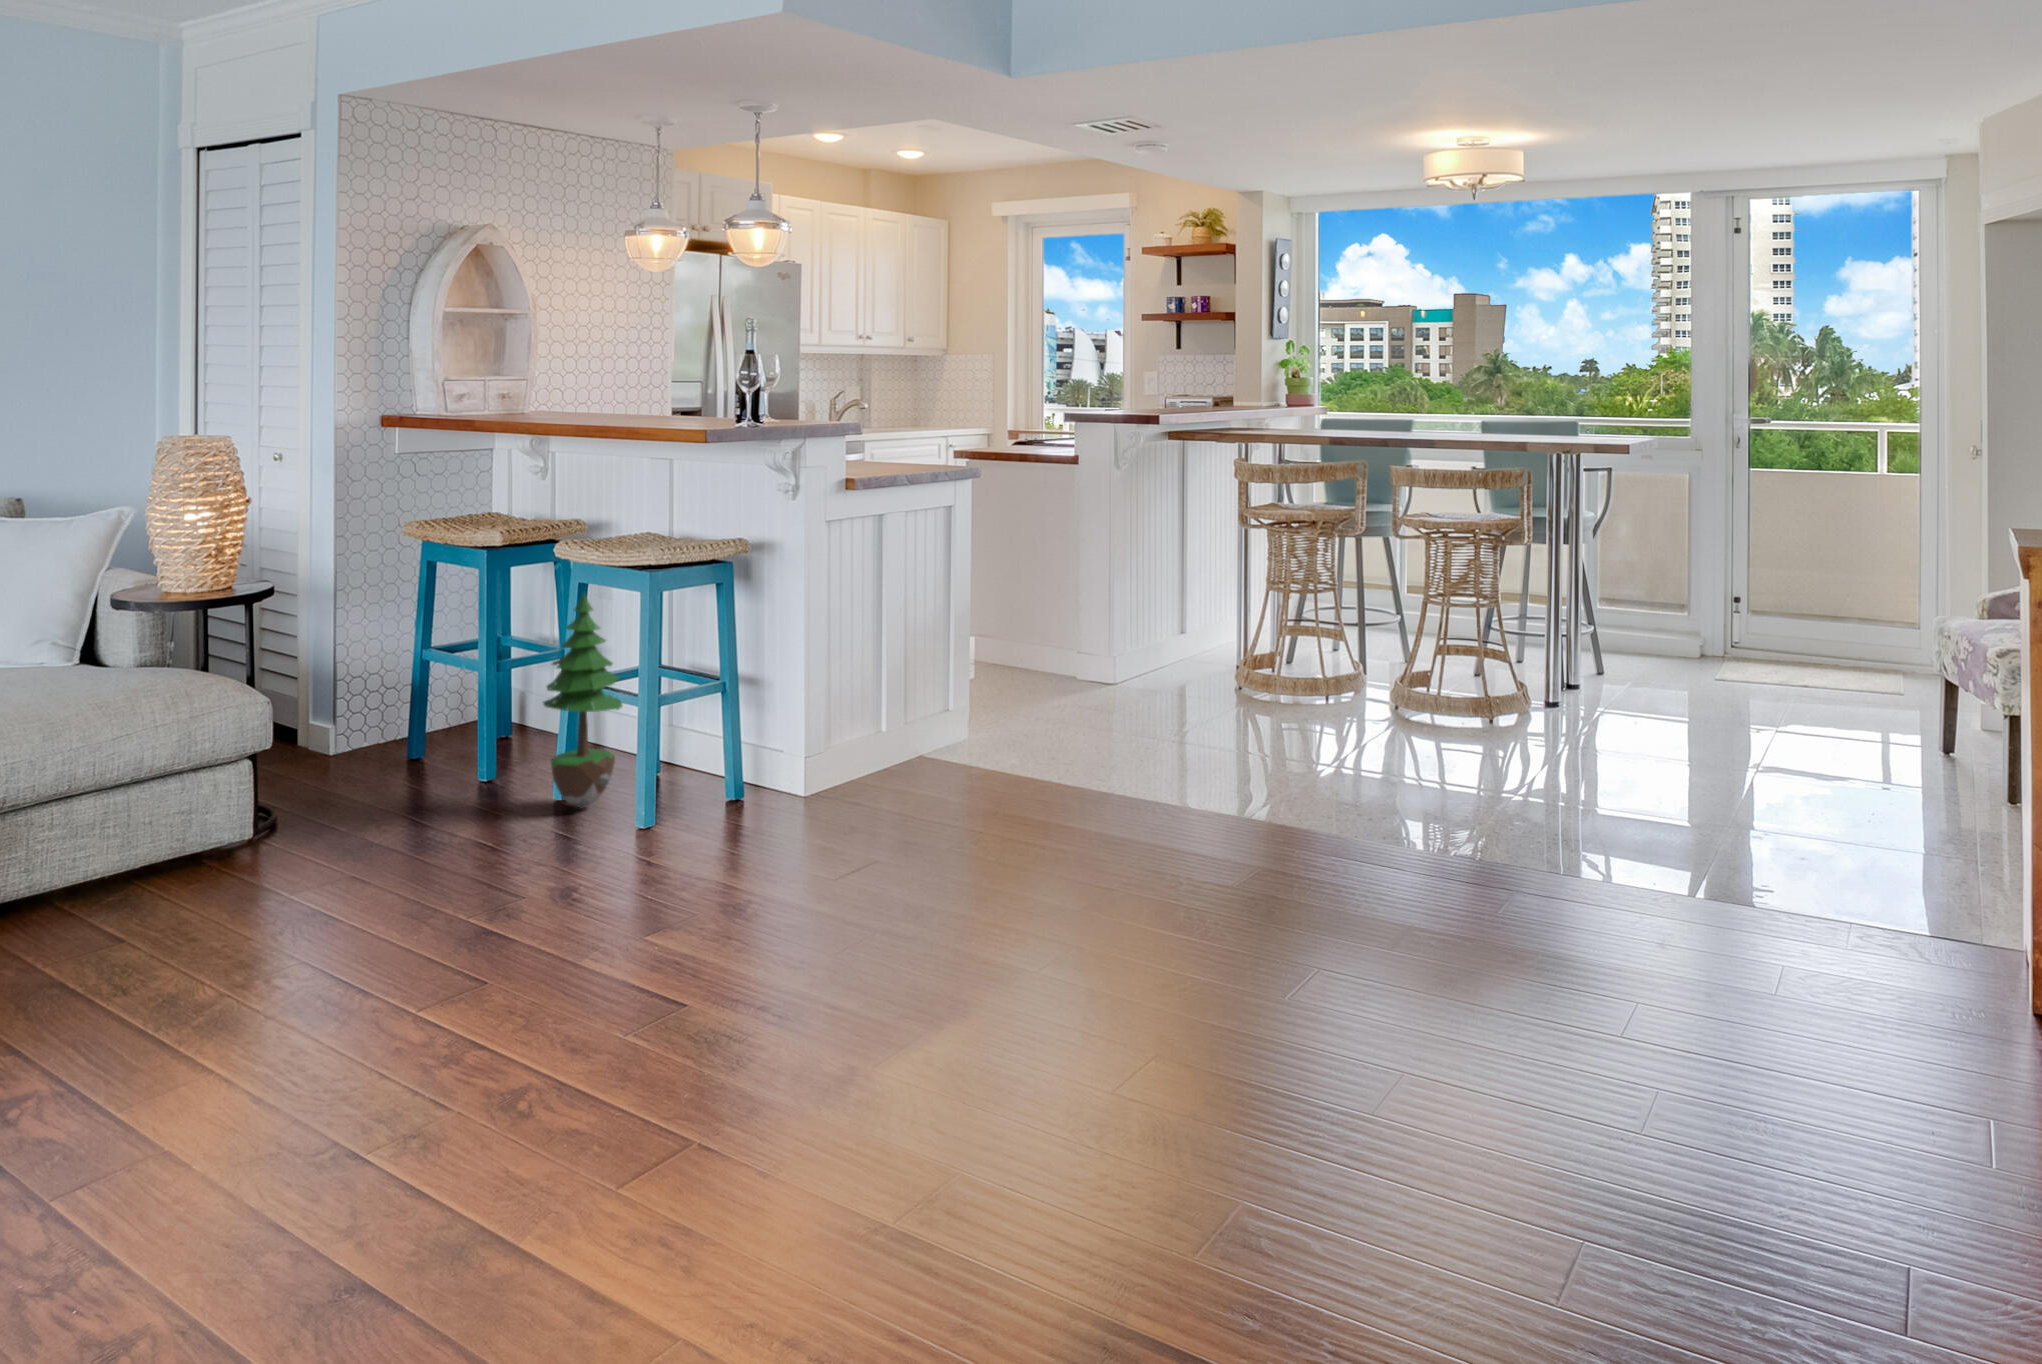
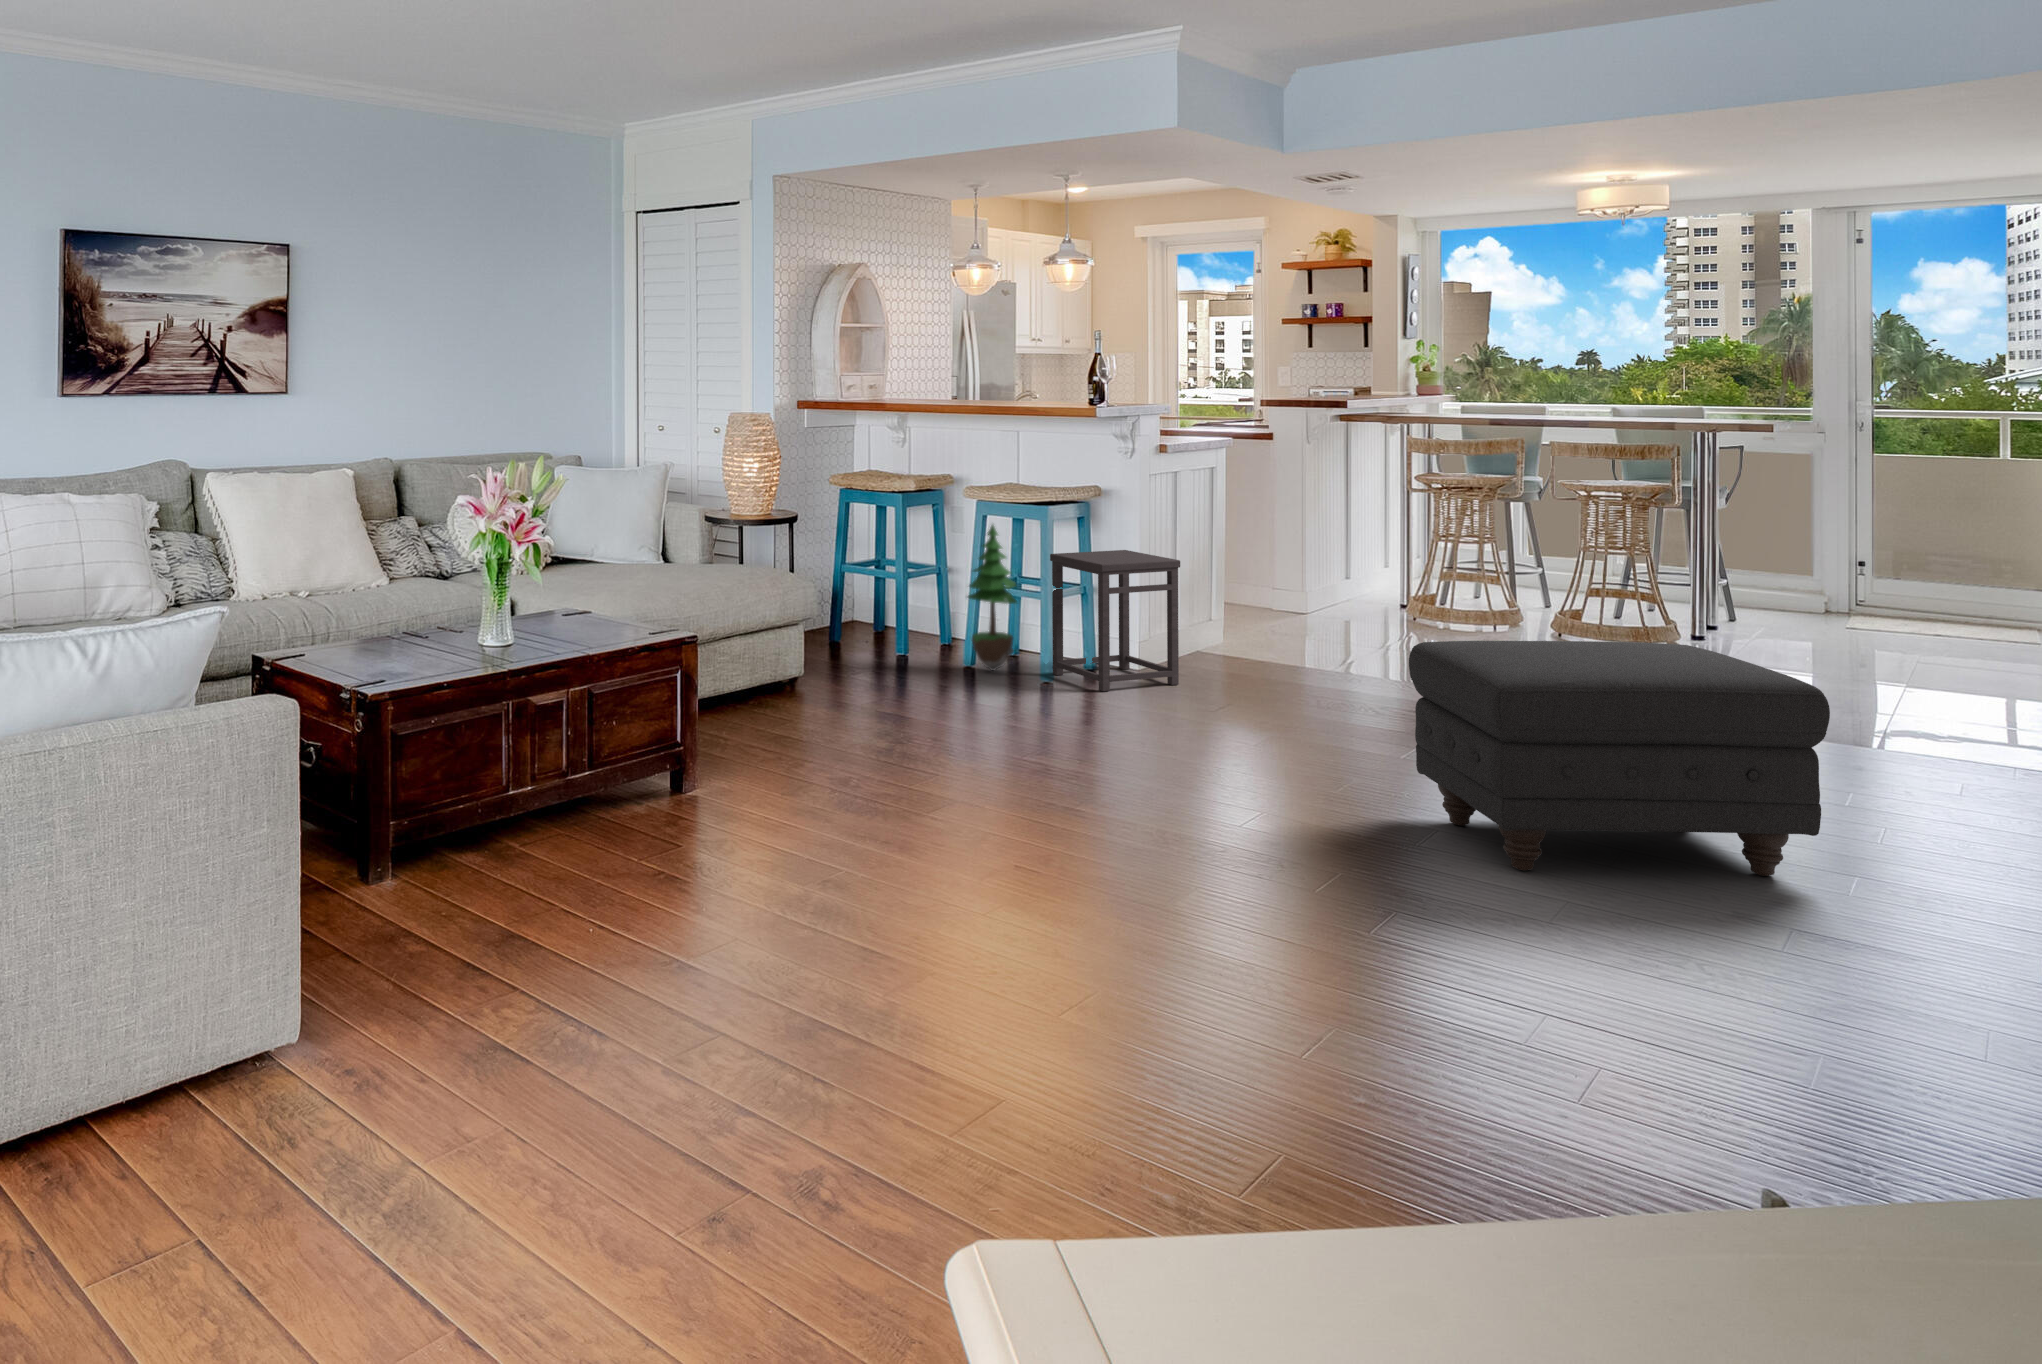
side table: none [664,625,833,842] -> present [1050,550,1180,691]
ottoman: none [932,804,1502,1269] -> present [1409,641,1830,876]

